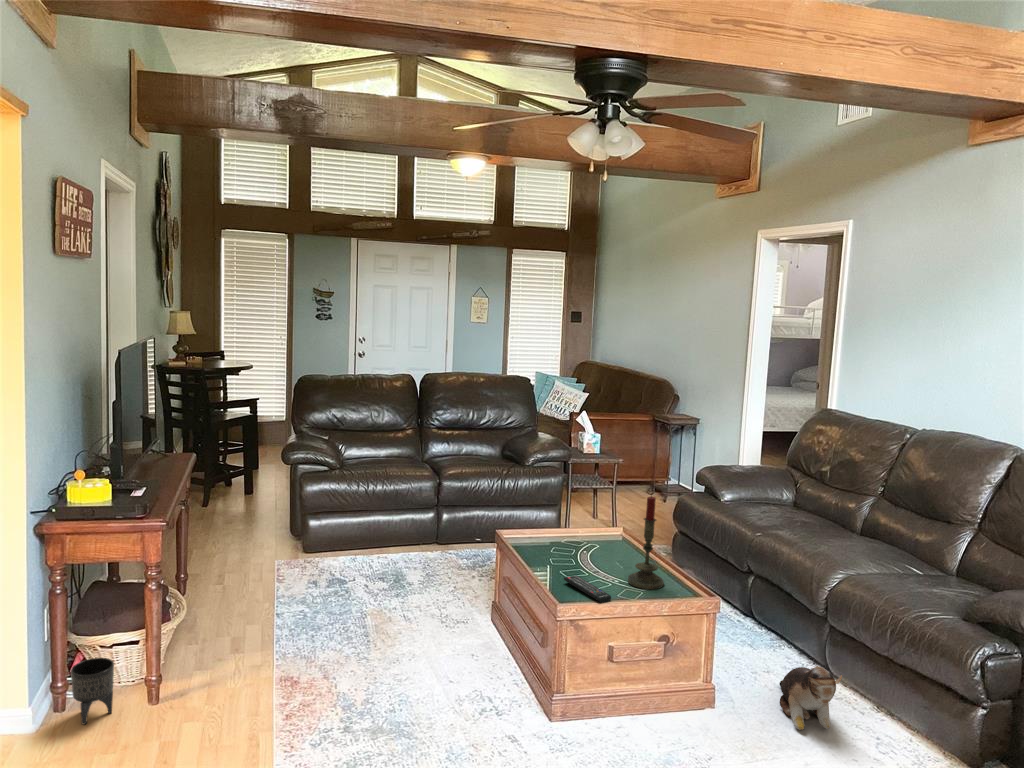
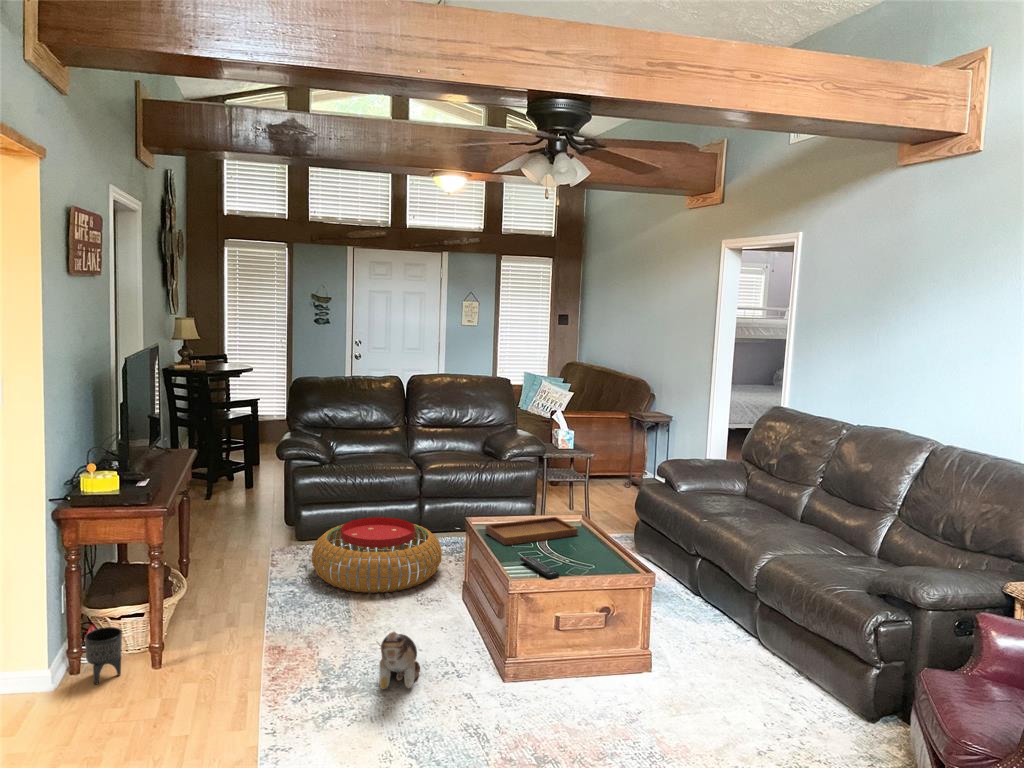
candle: present [628,496,664,589] -> none [578,484,609,568]
tray: none [519,516,621,562] -> present [485,505,578,545]
pouf: none [323,528,465,613] -> present [312,517,442,593]
plush toy: present [780,666,842,730] -> present [378,632,420,690]

